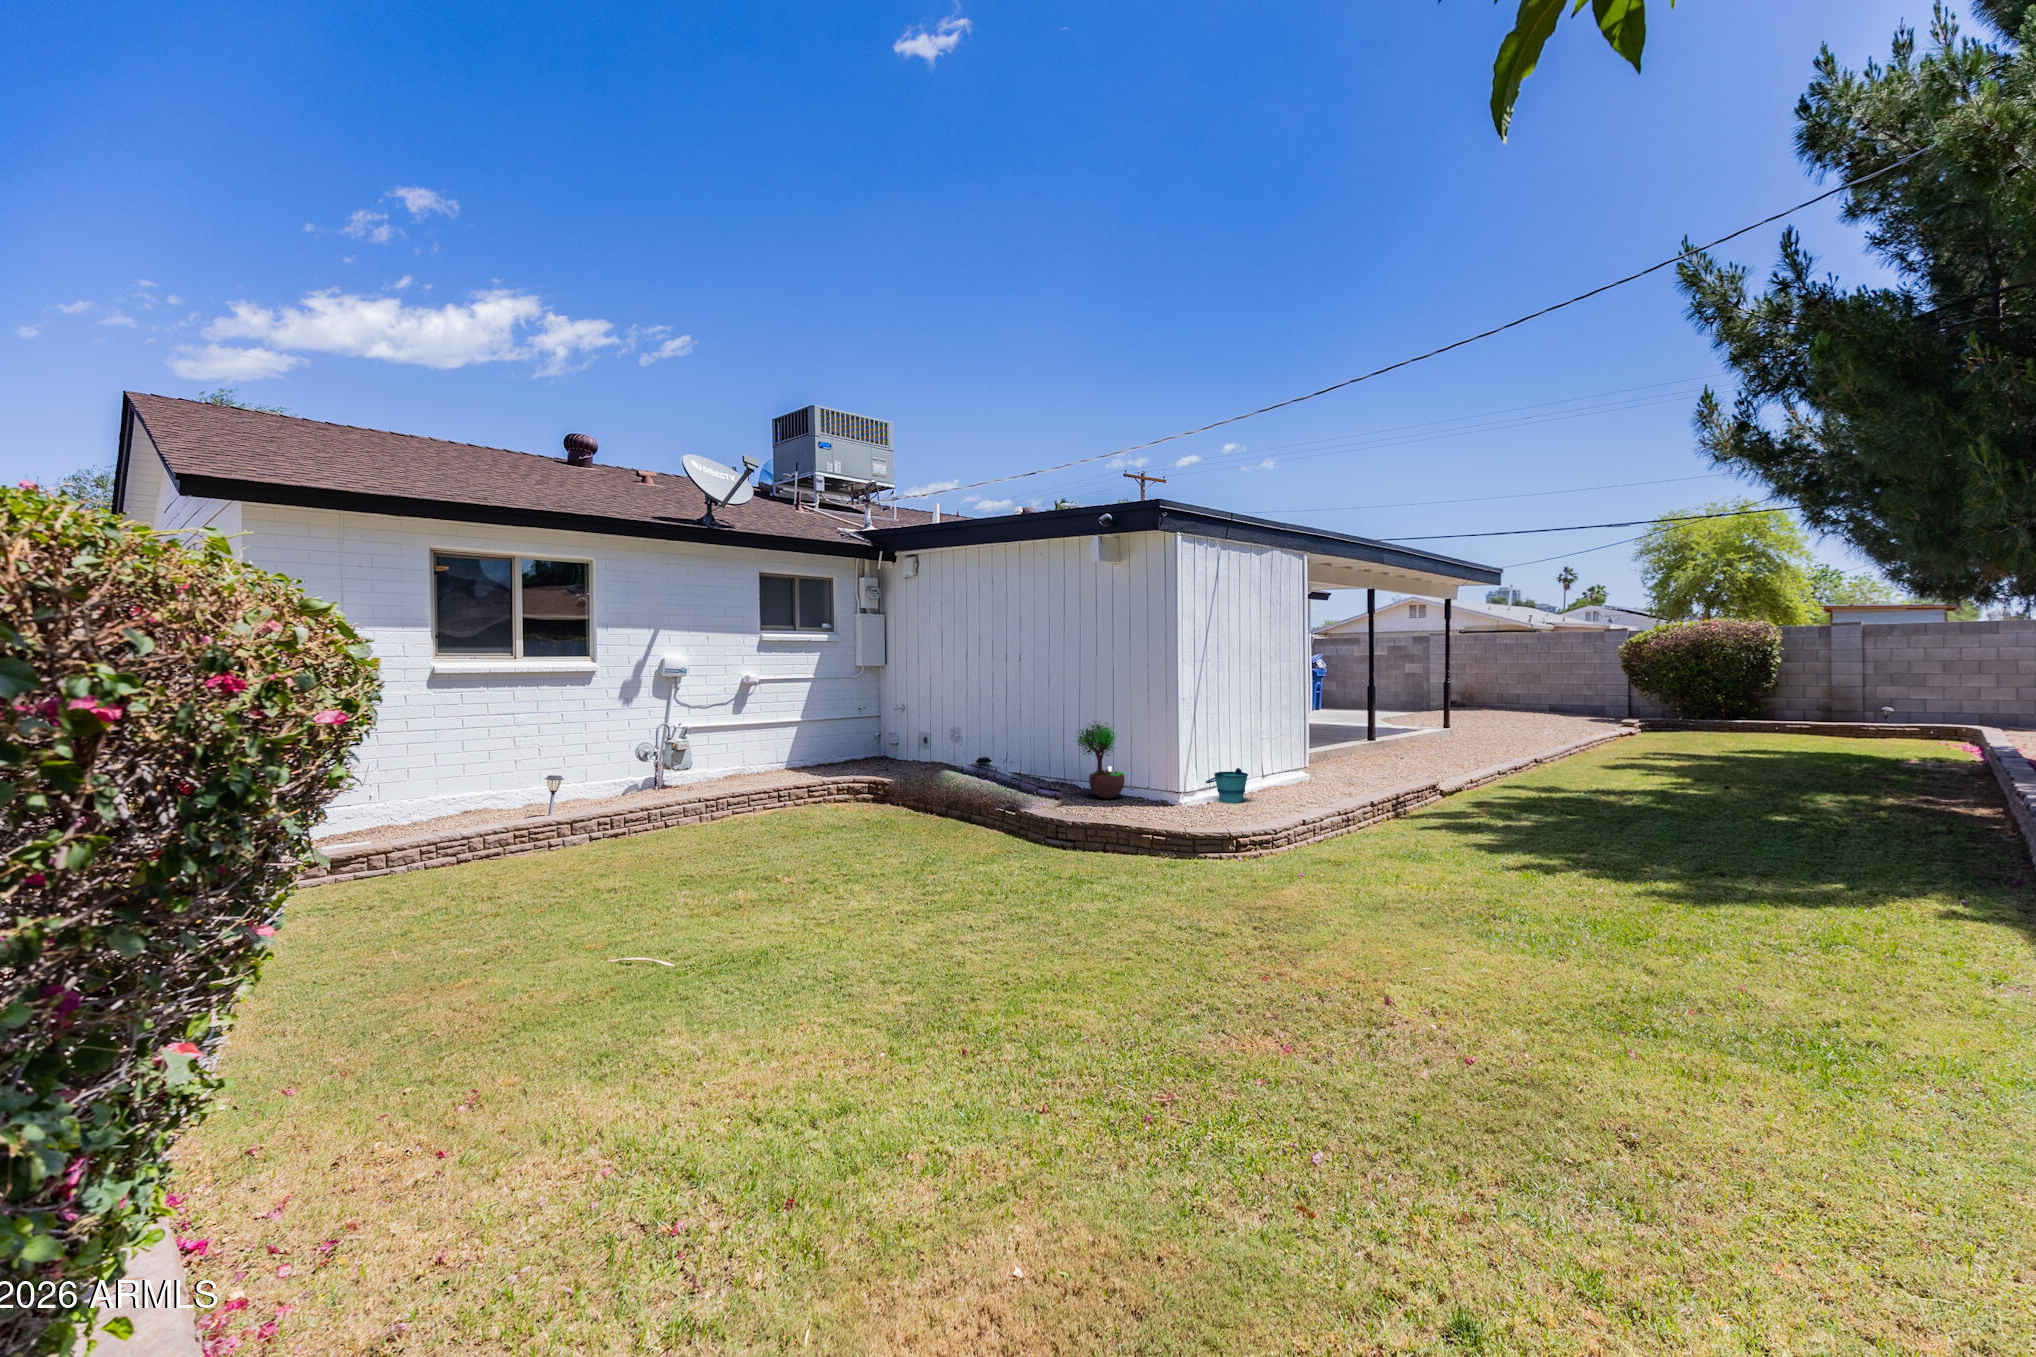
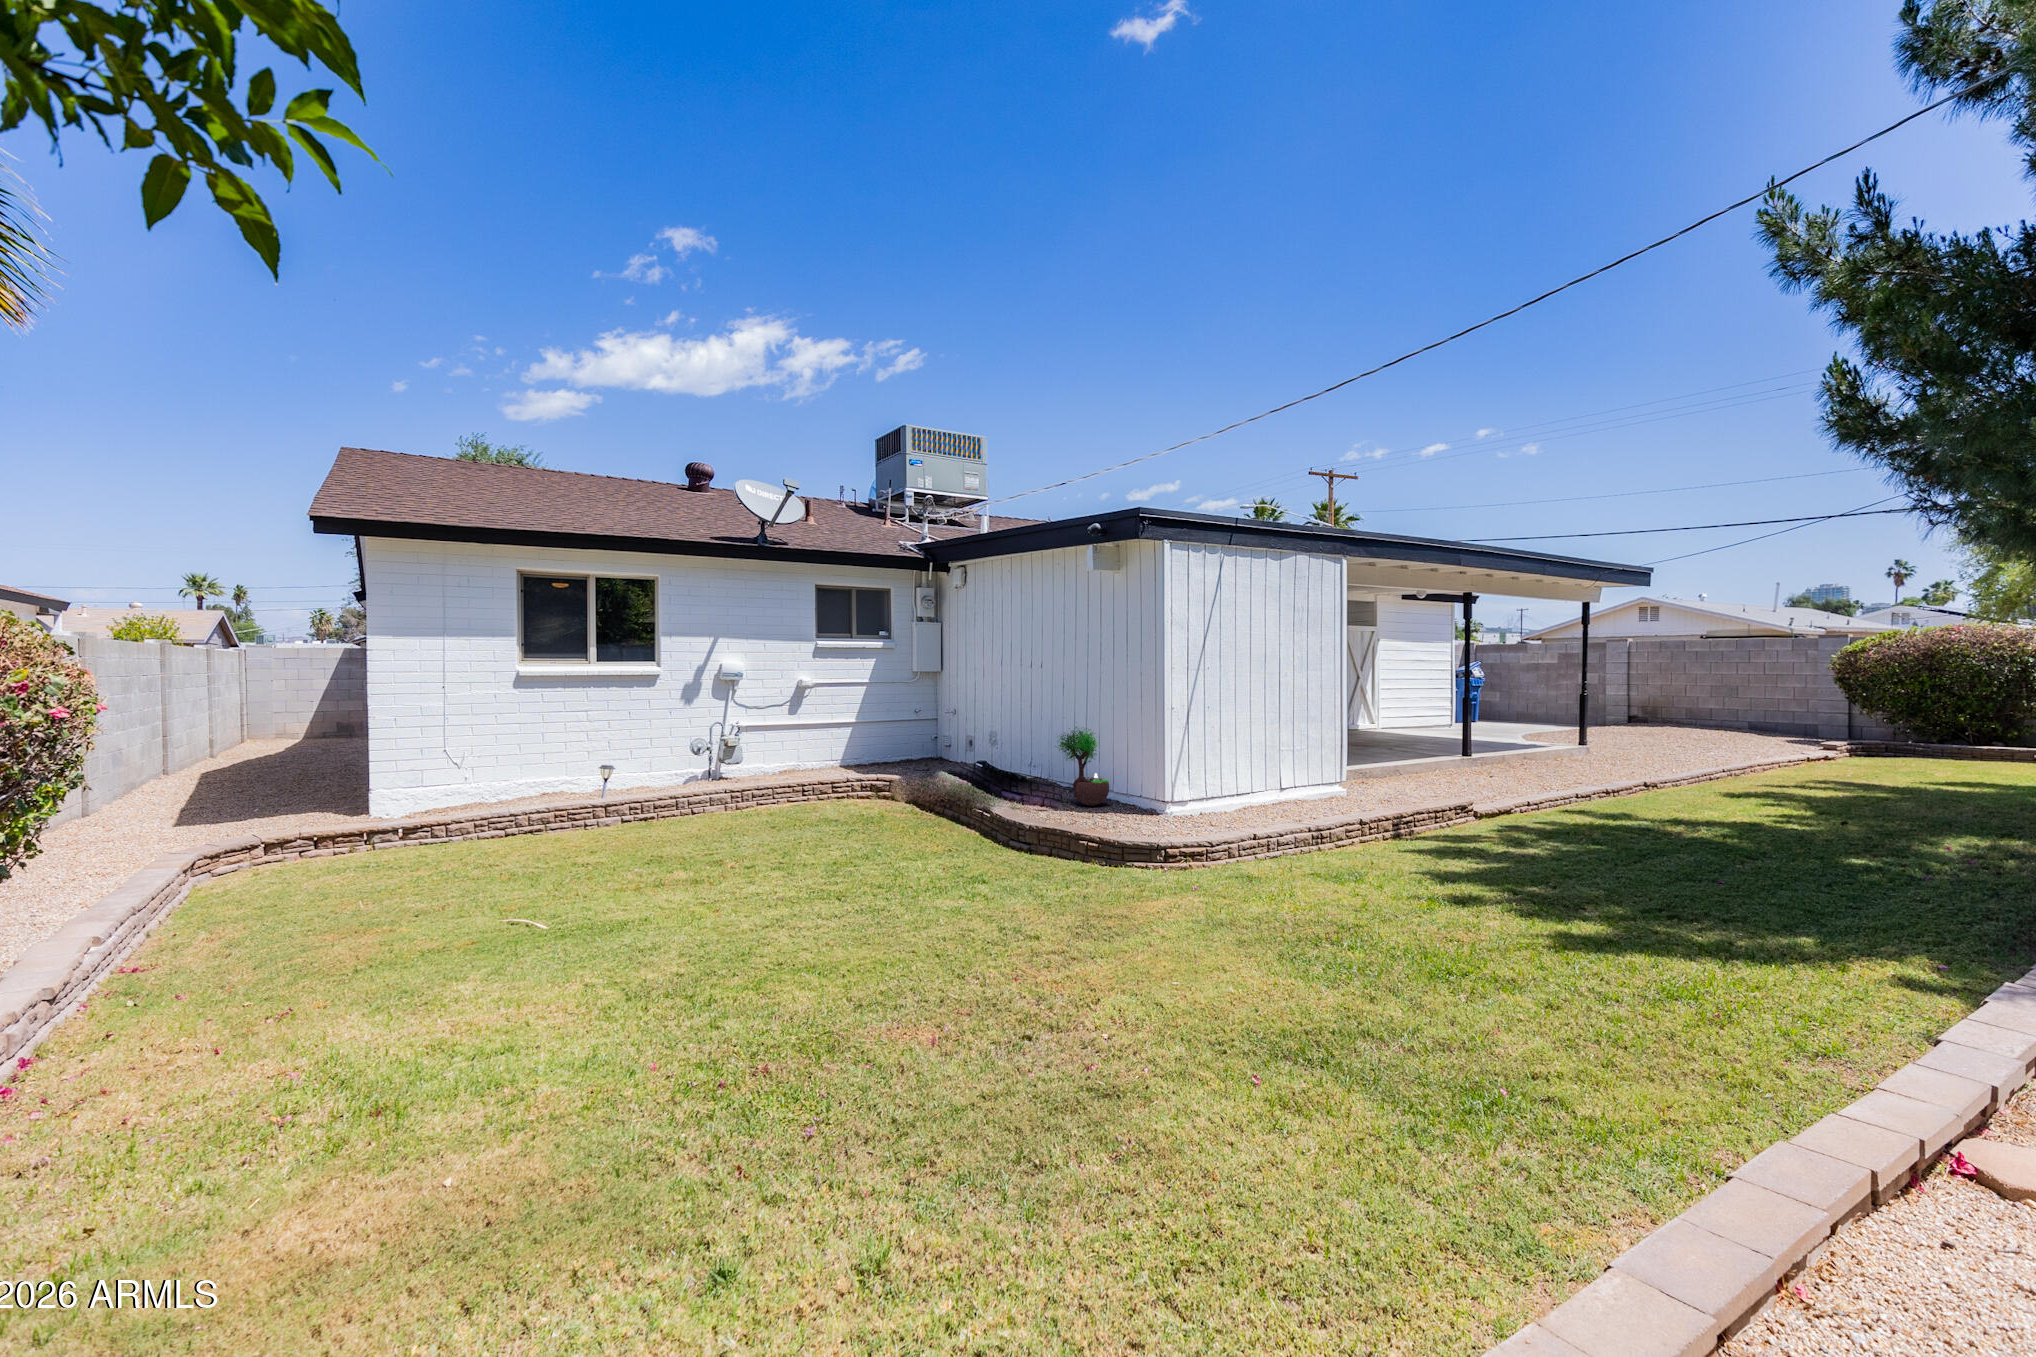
bucket: present [1206,768,1248,803] -> none [1189,779,1233,816]

